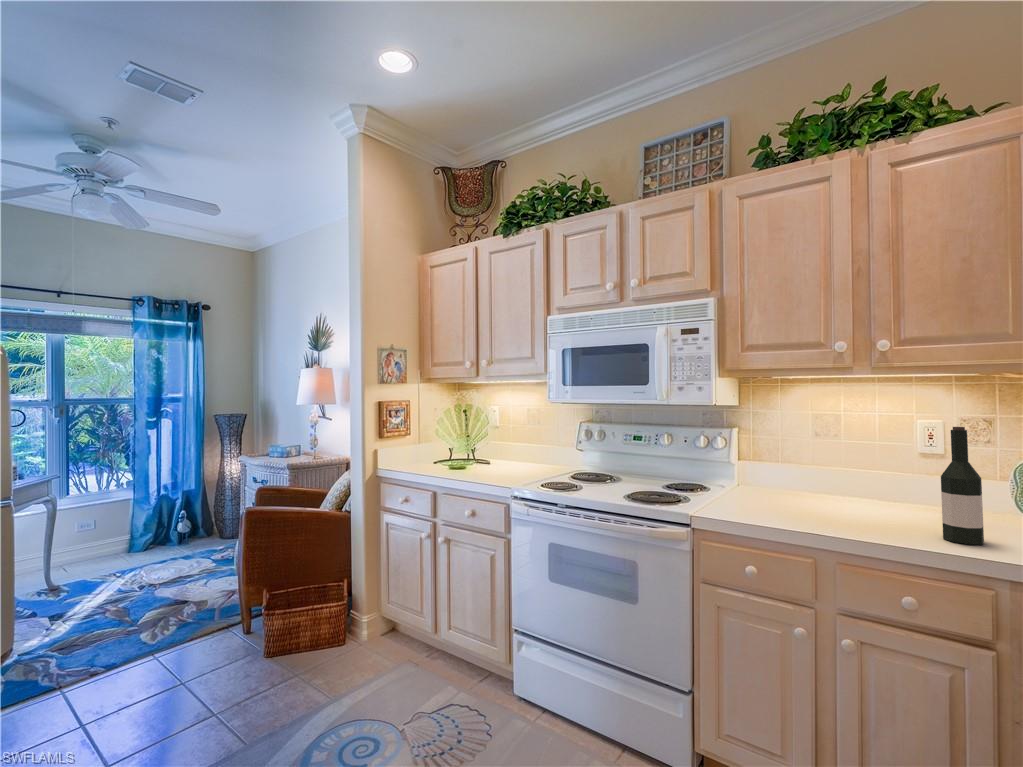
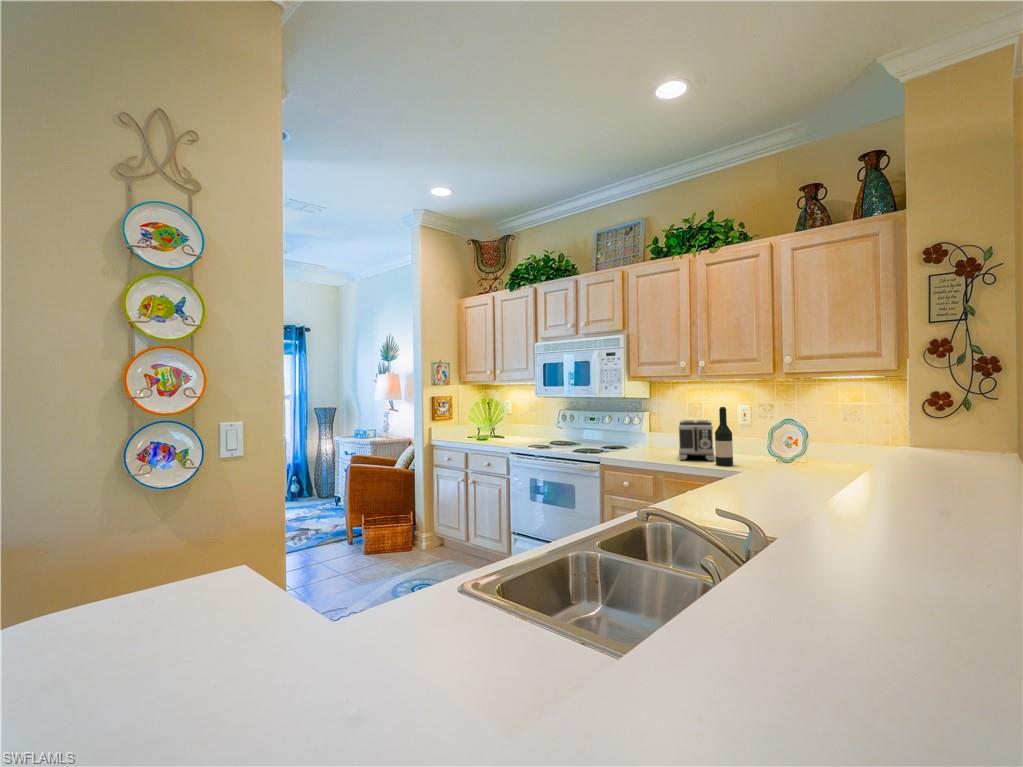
toaster: none [815,445,919,526] -> present [679,420,714,461]

